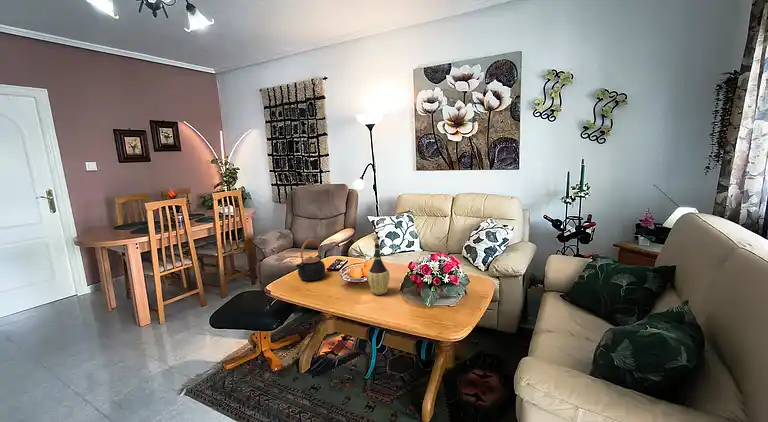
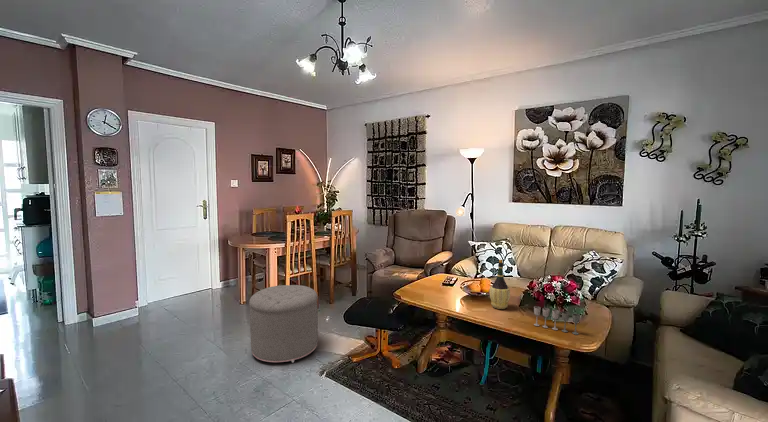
teapot: present [296,239,325,281] -> none [419,255,443,292]
ottoman: none [87,285,190,383] -> present [249,285,318,363]
wine glass: none [407,291,452,319] -> present [534,306,580,335]

